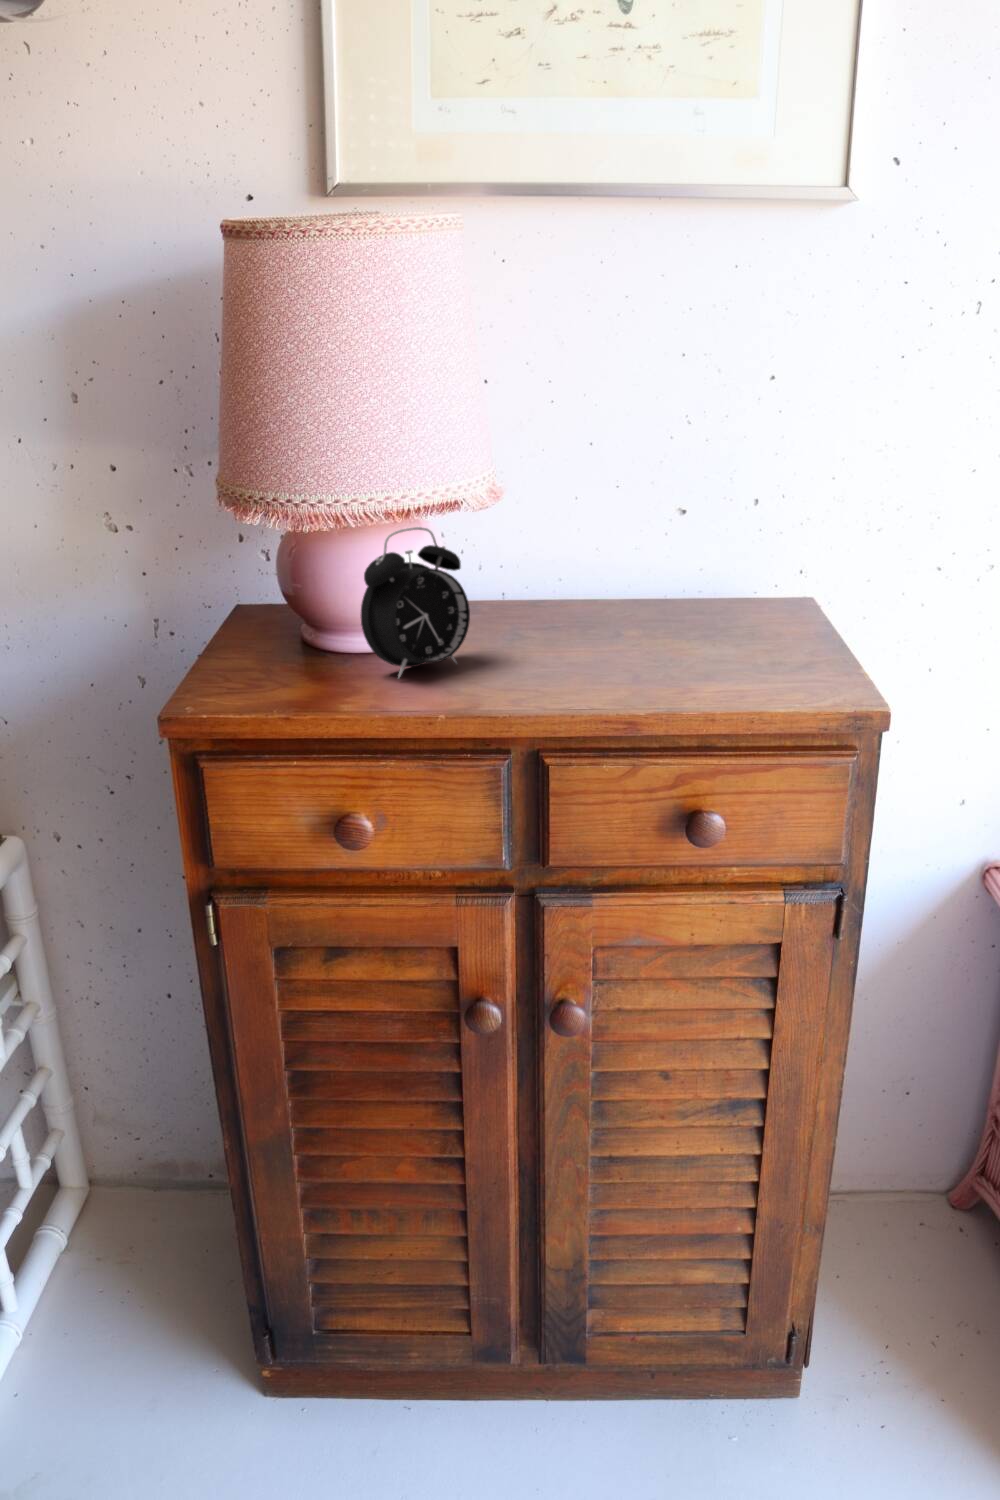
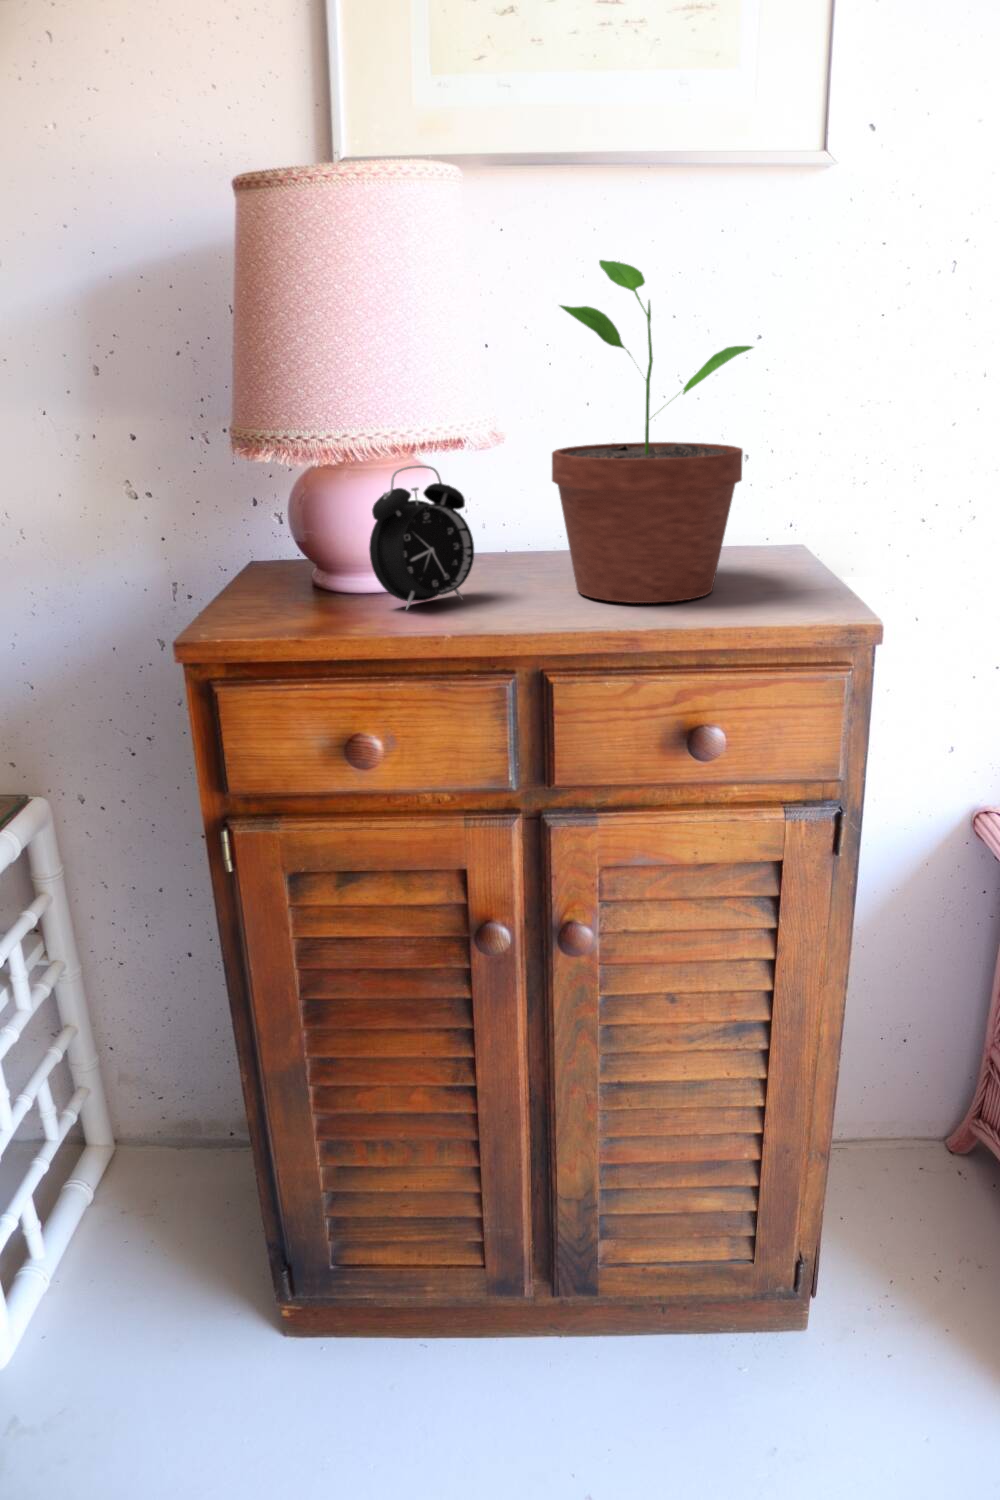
potted plant: none [552,310,767,675] -> present [552,260,753,603]

